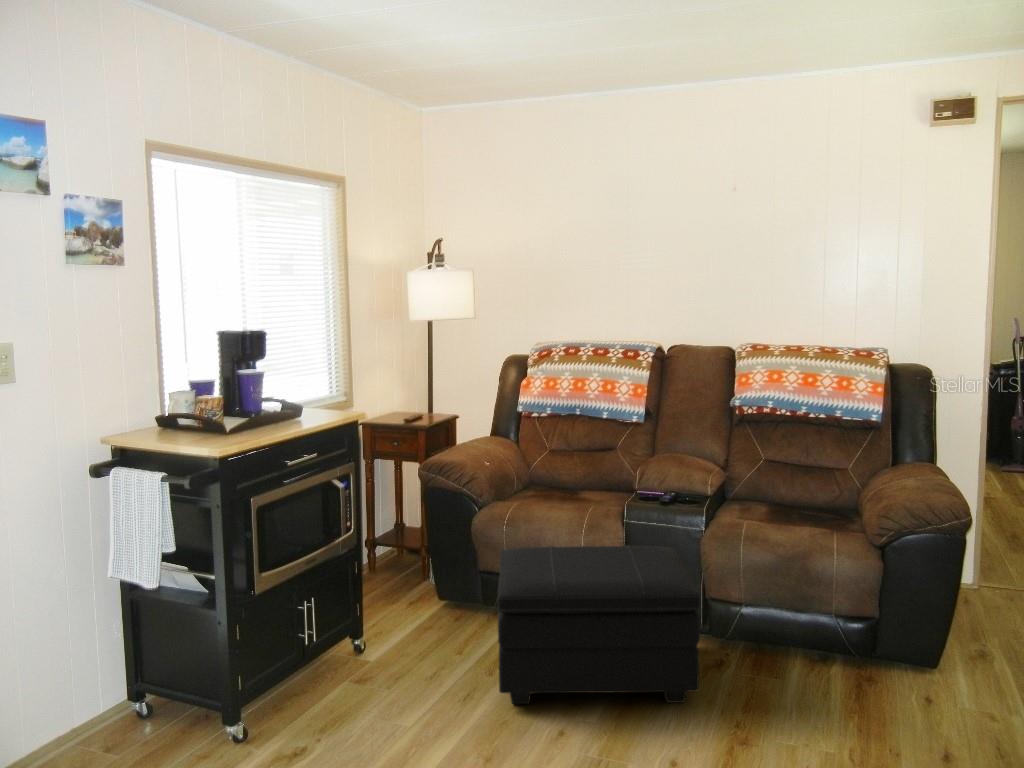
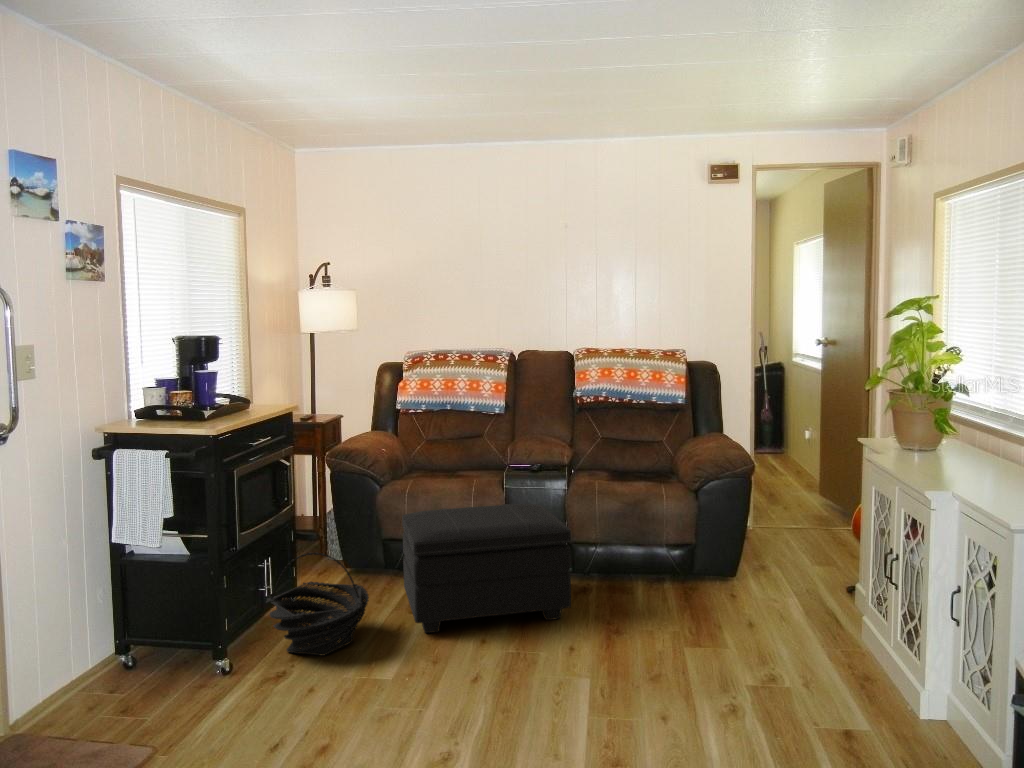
basket: none [328,598,446,722] -> present [266,553,369,656]

